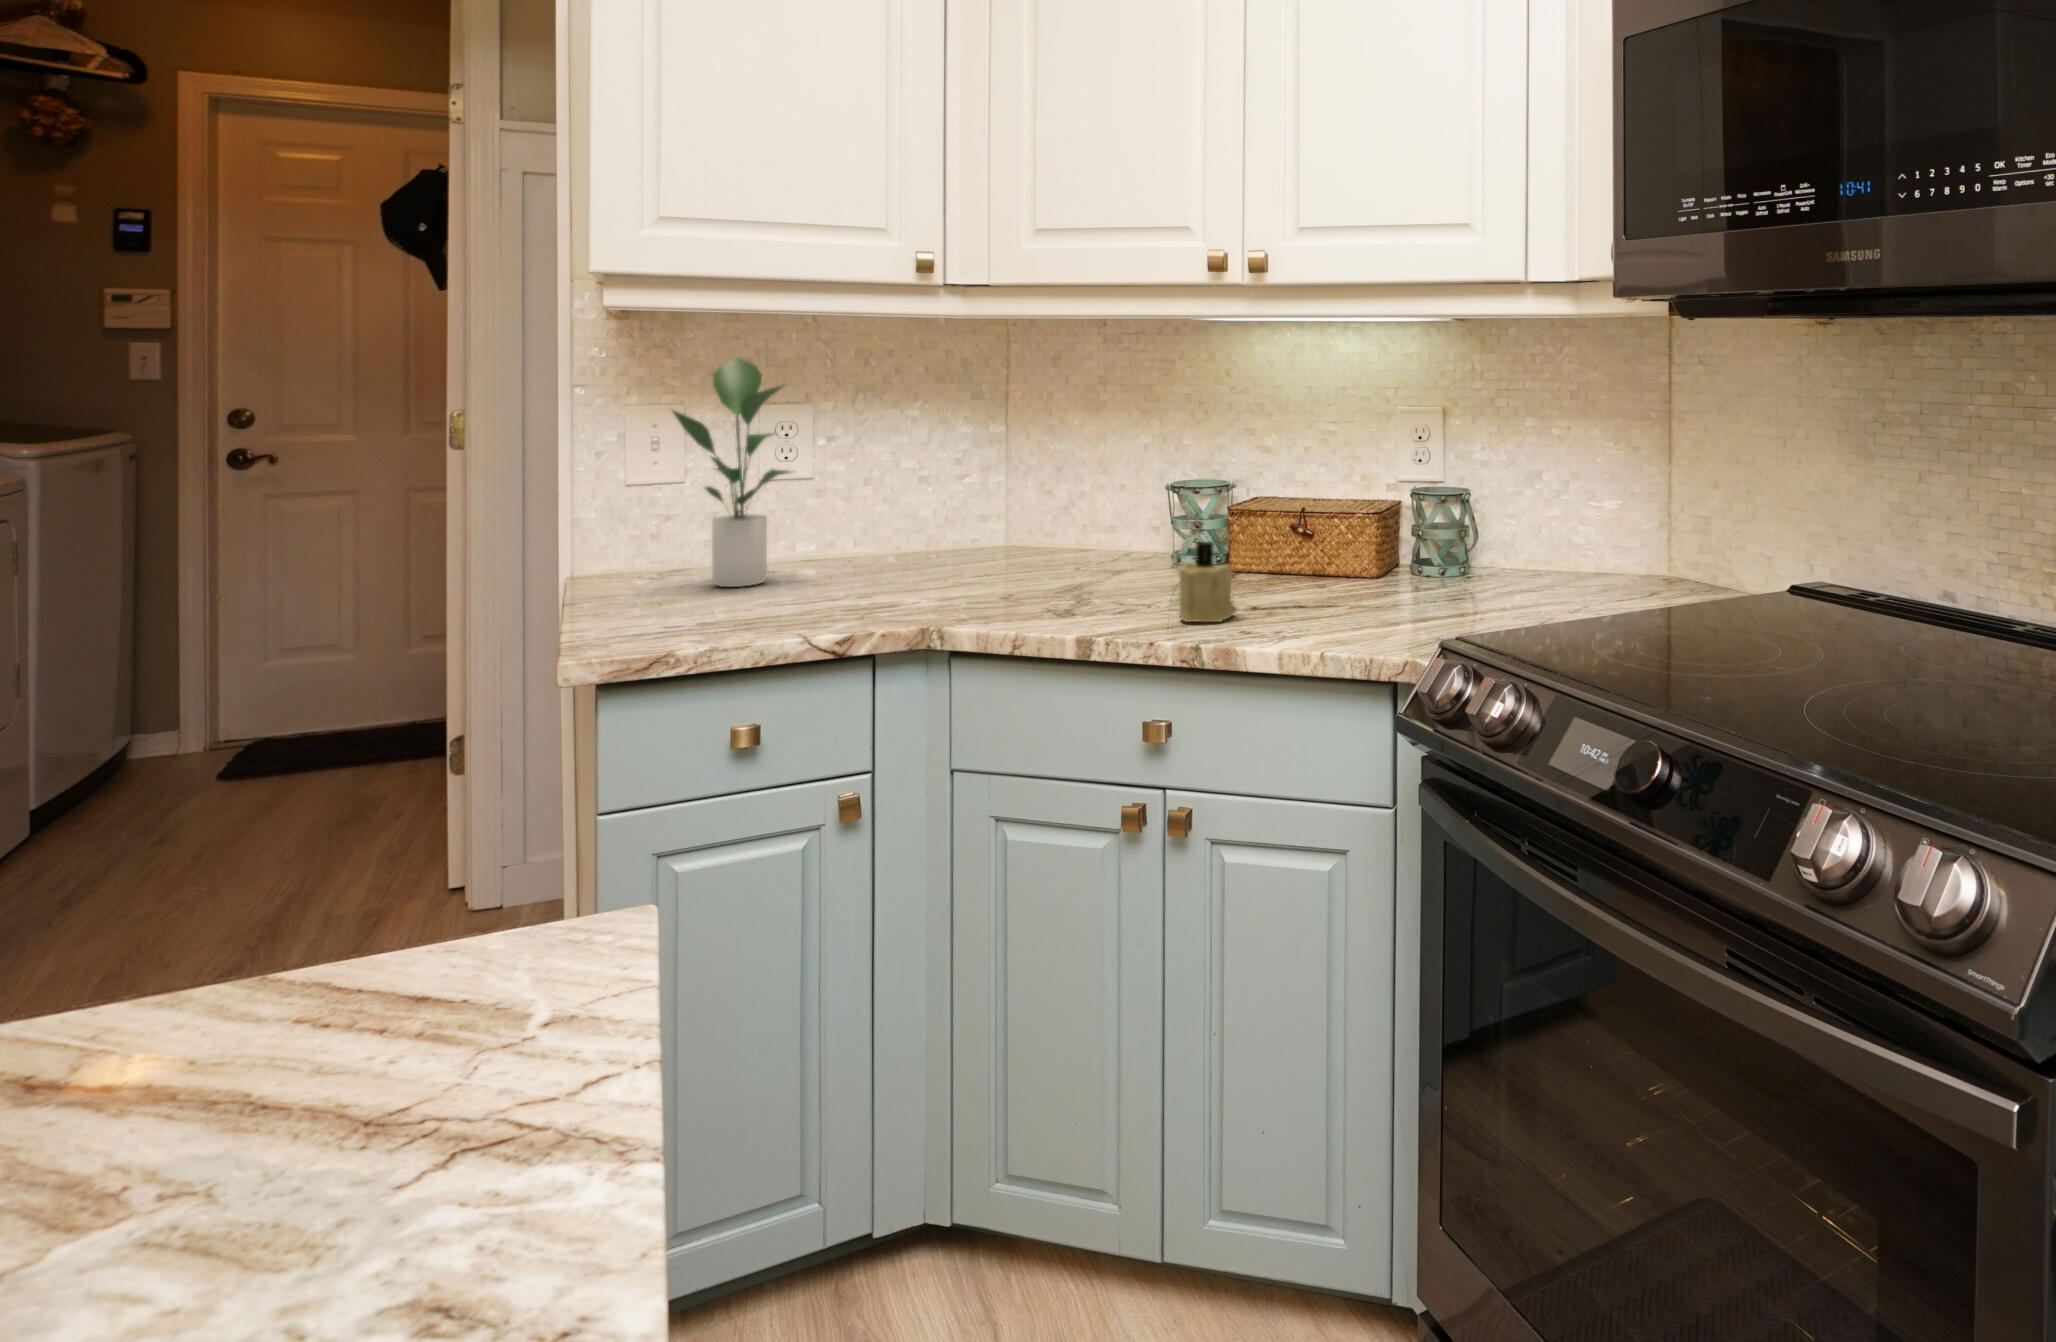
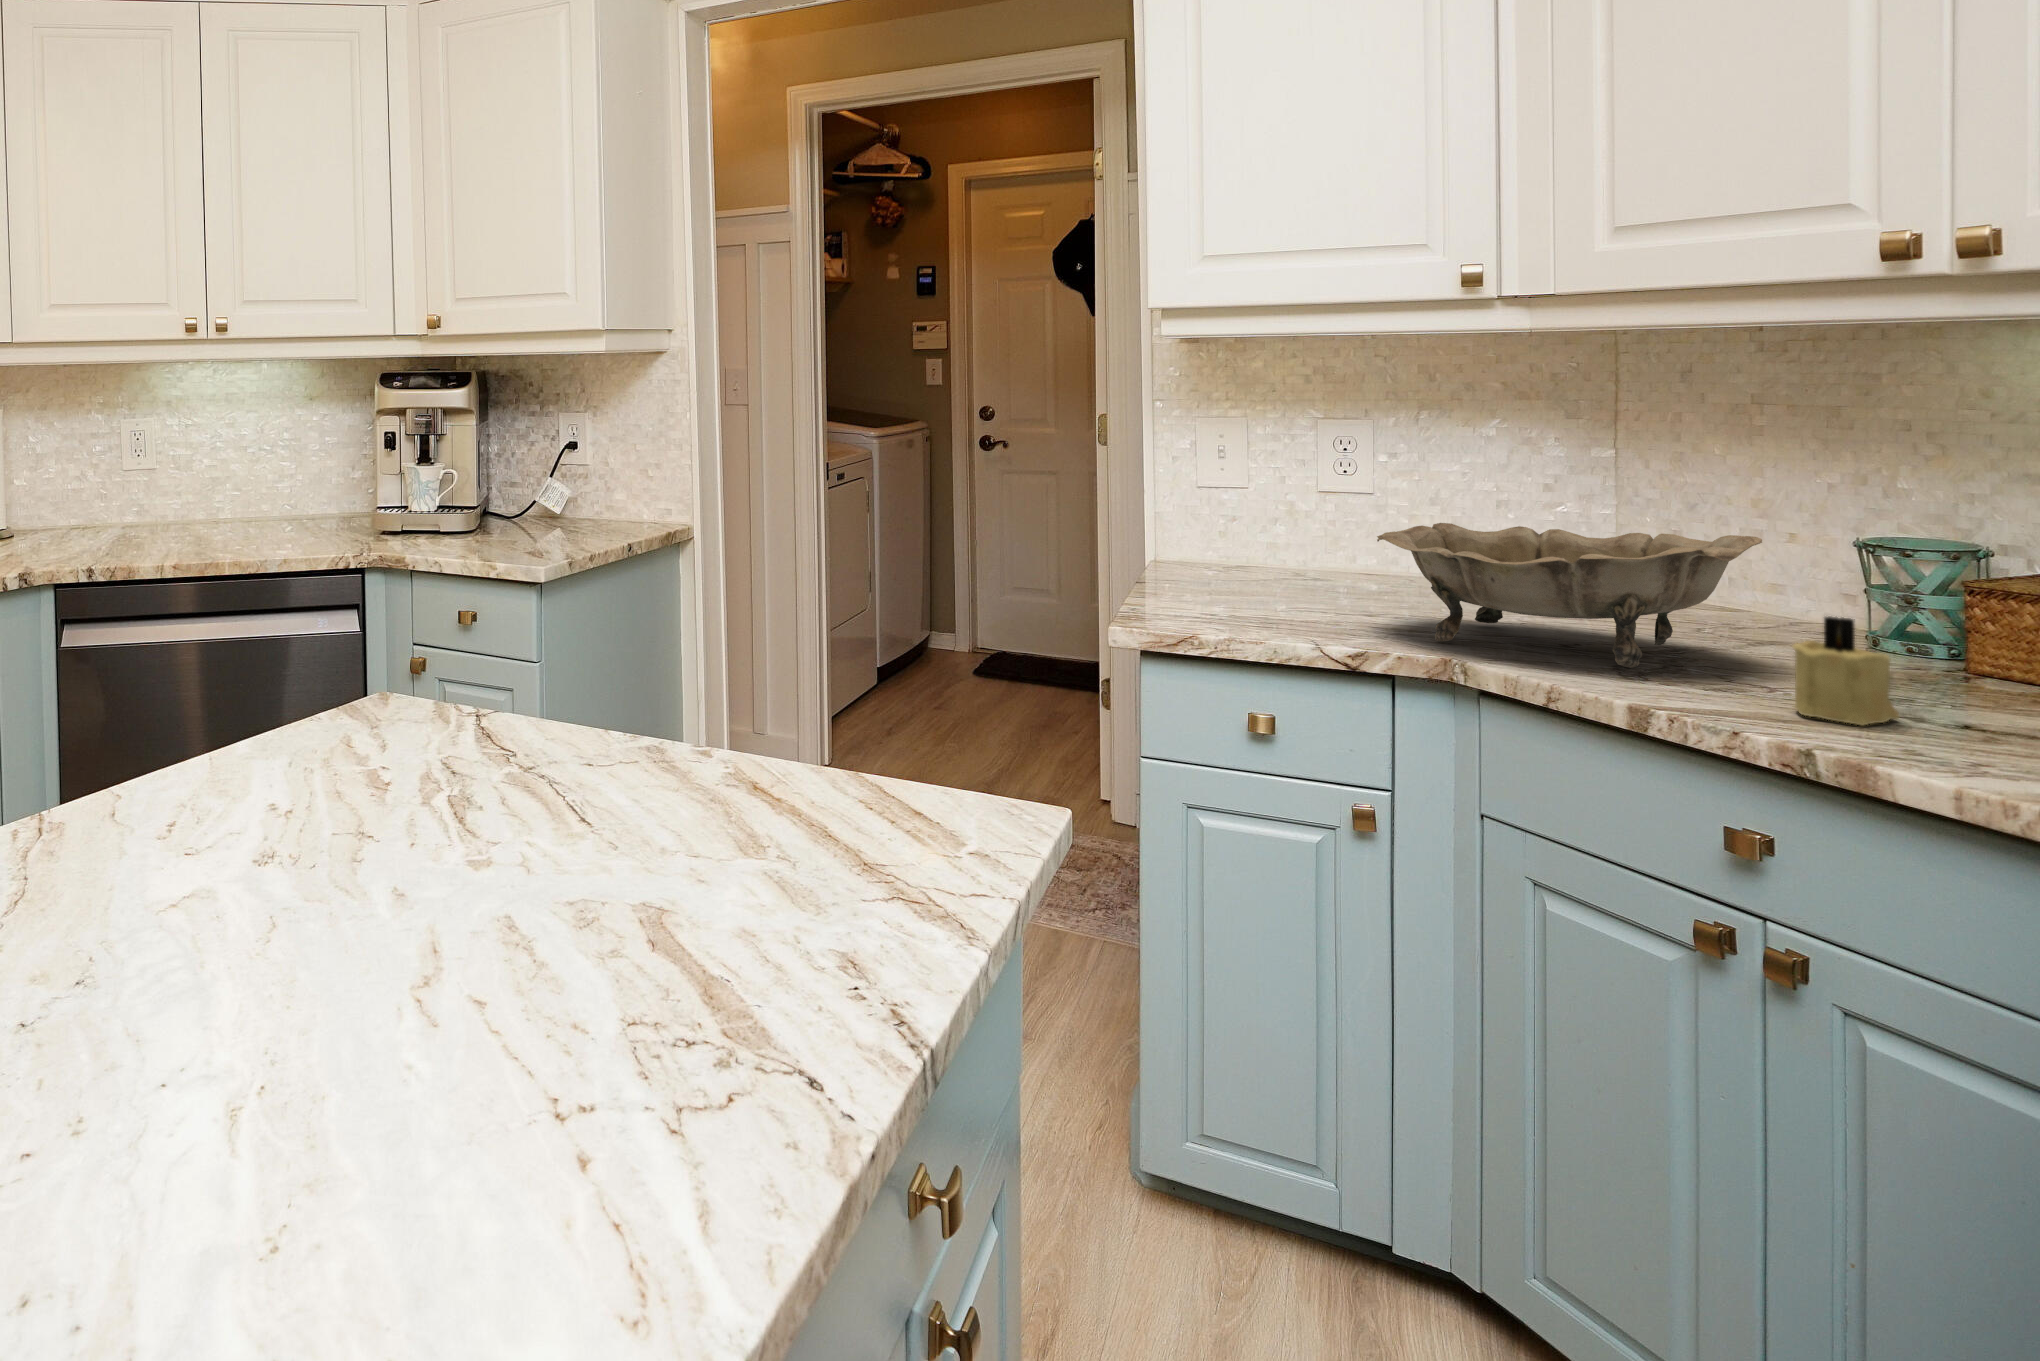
potted plant: present [673,358,790,587] -> none [1219,375,1338,587]
decorative bowl: none [855,488,1145,613] -> present [1377,523,1762,668]

